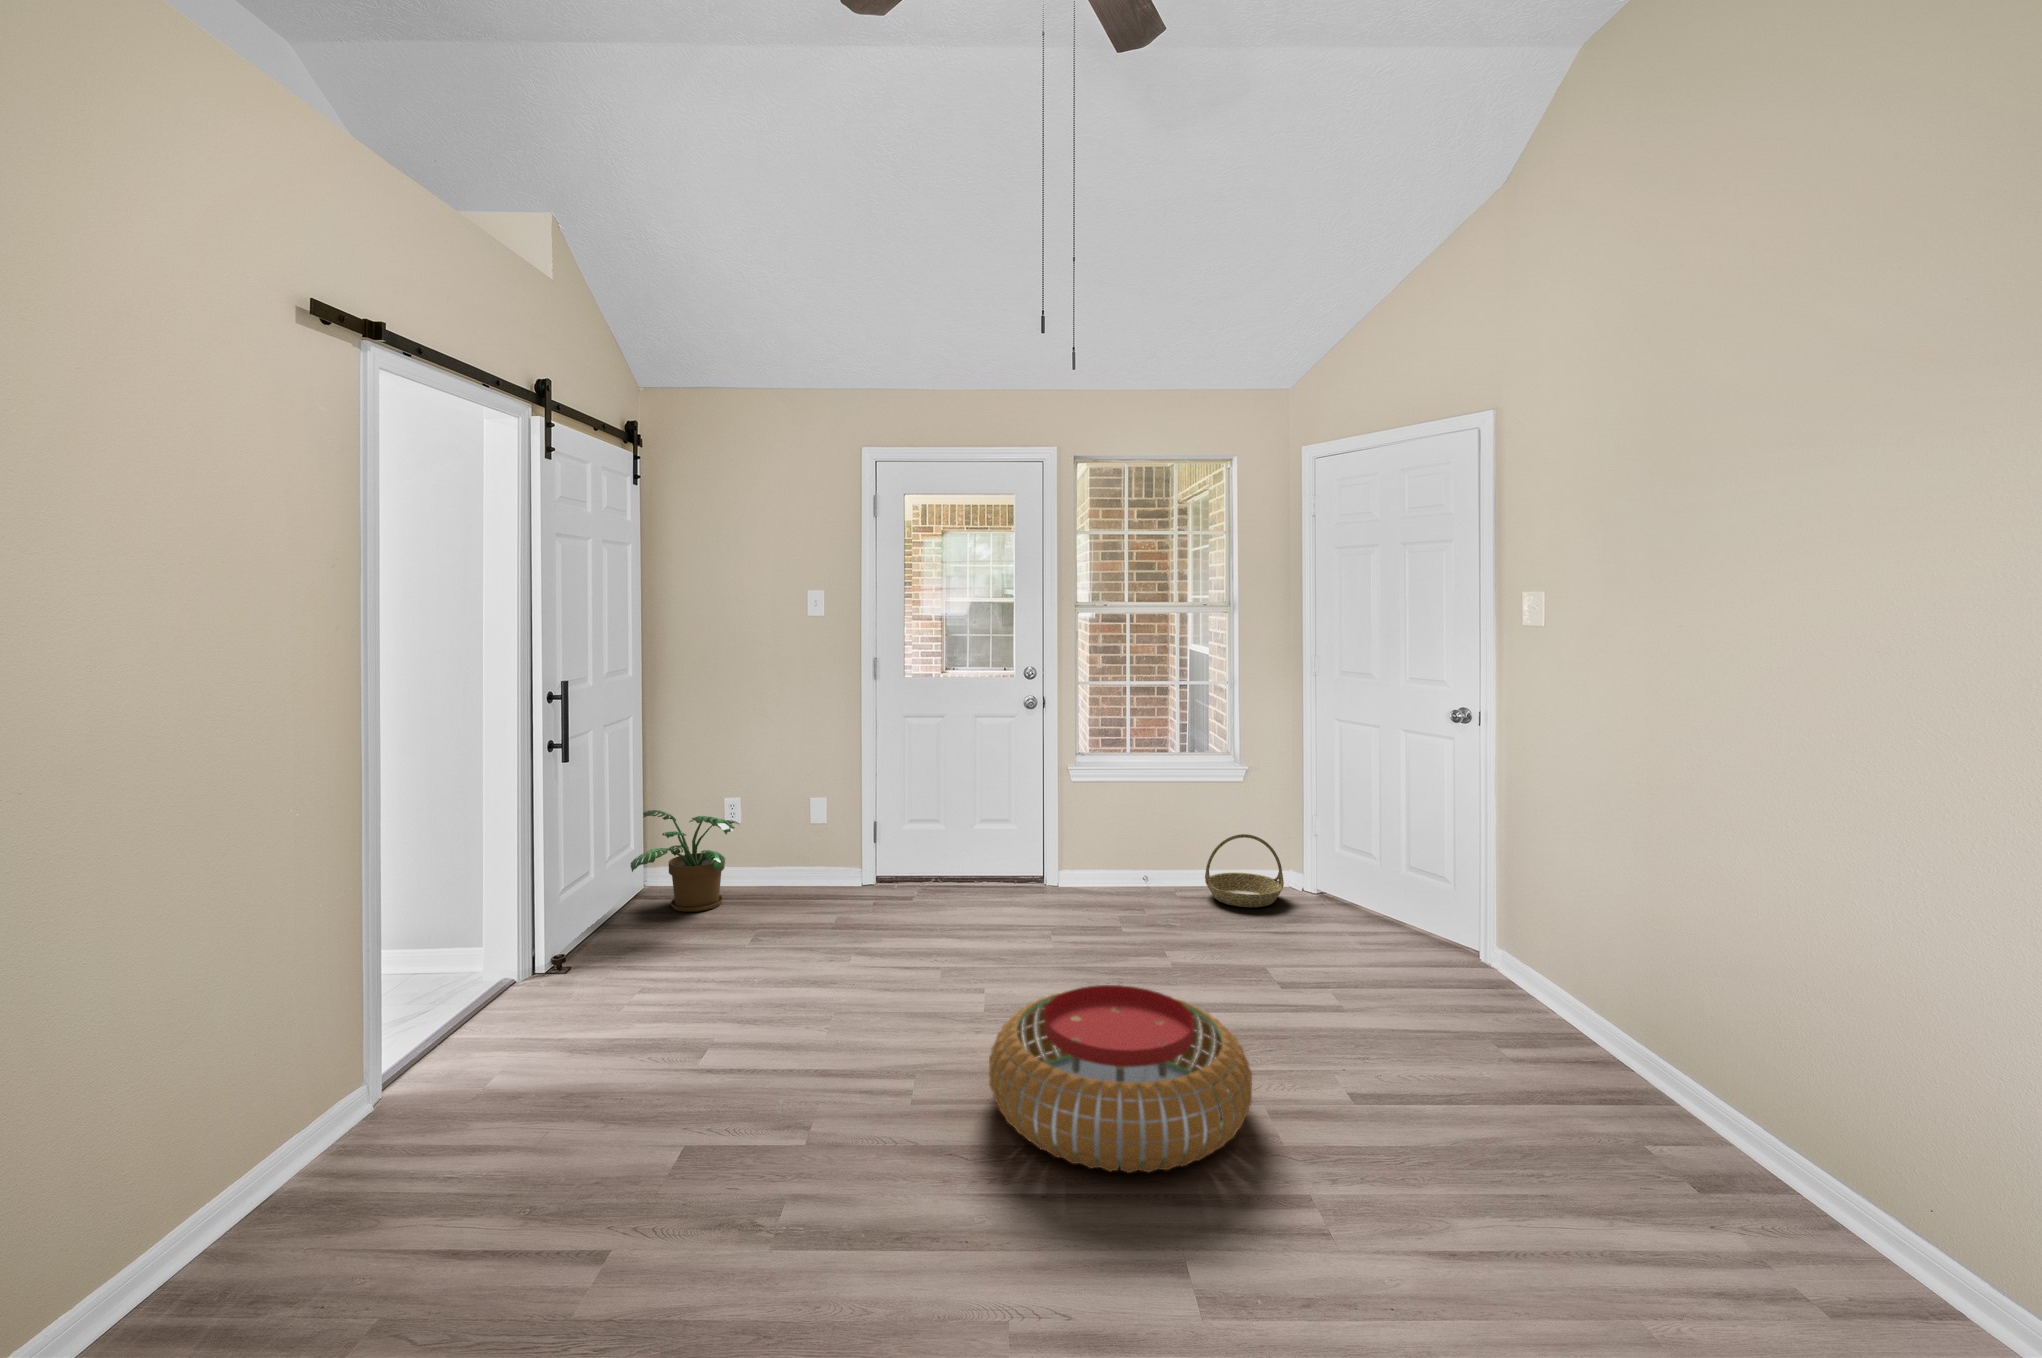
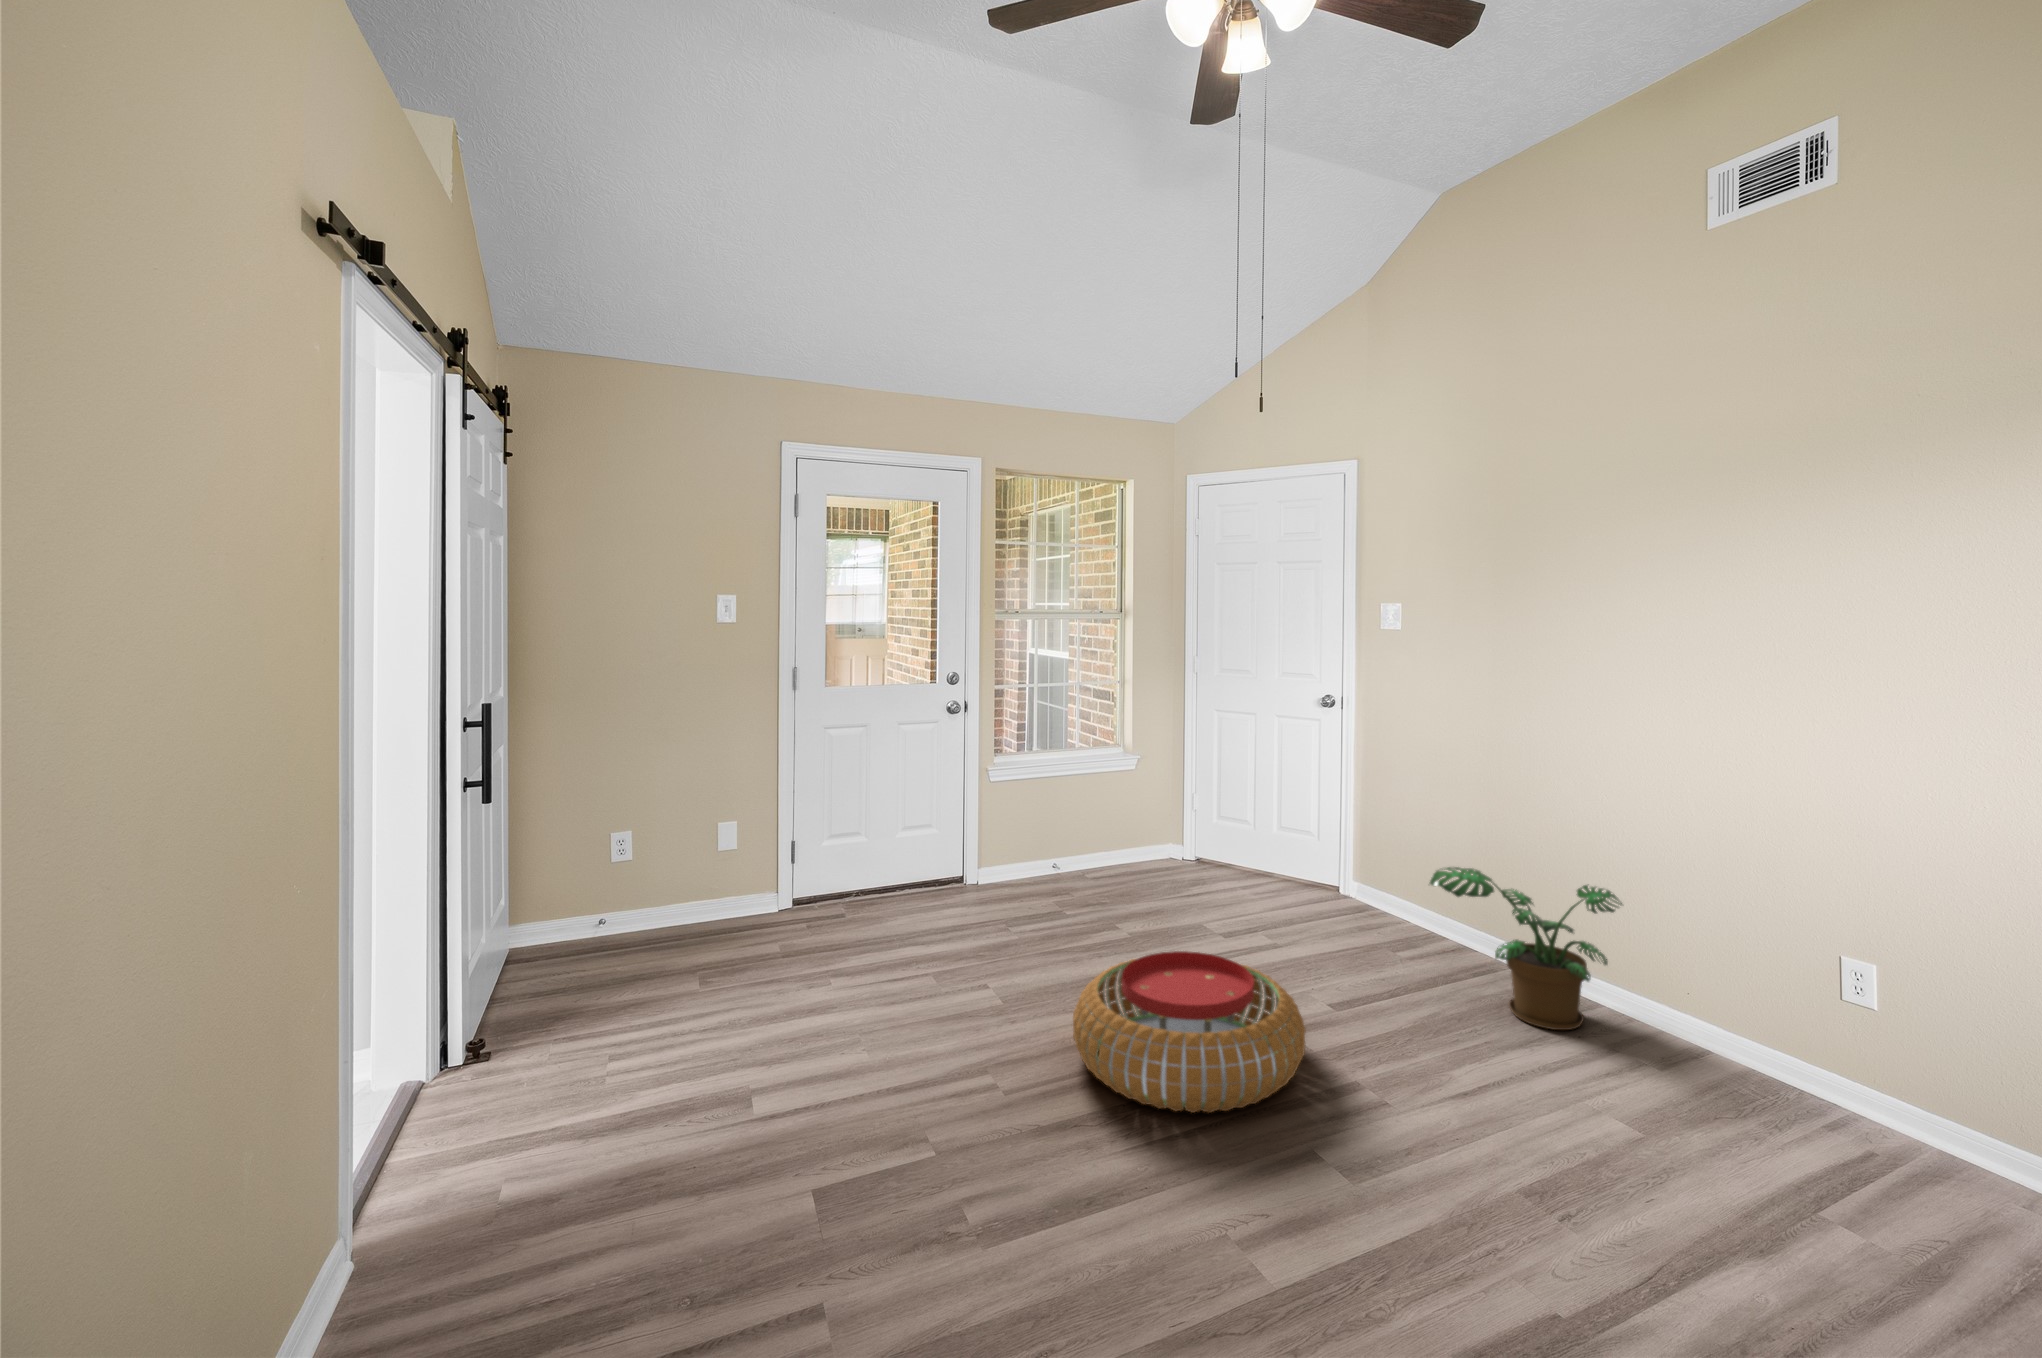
potted plant: present [631,810,738,912] -> present [1430,867,1622,1030]
basket: present [1205,834,1284,907] -> none [1109,815,1174,878]

